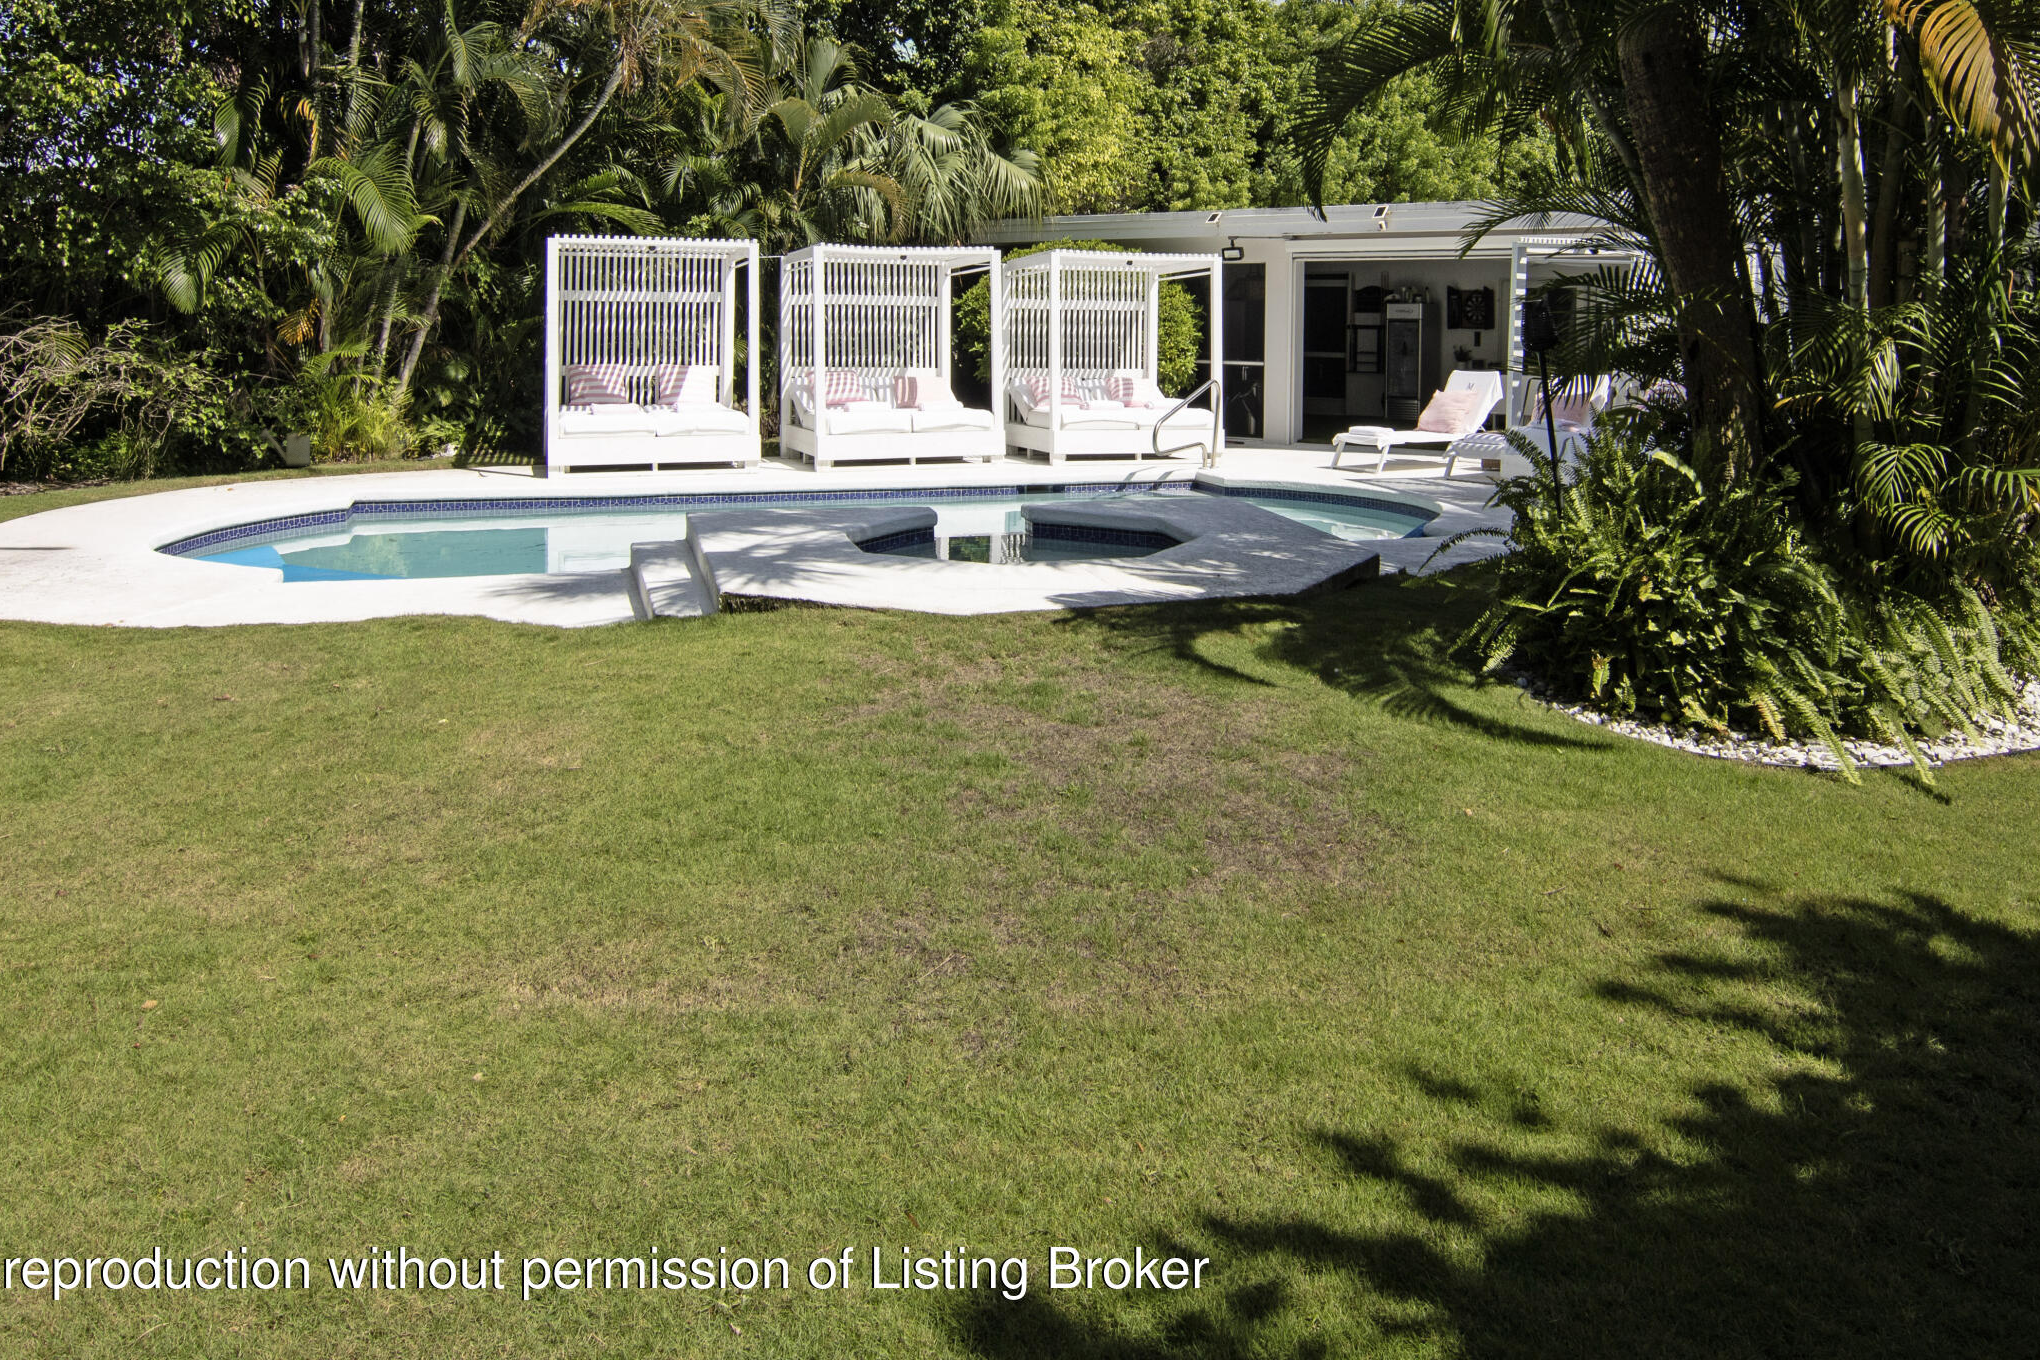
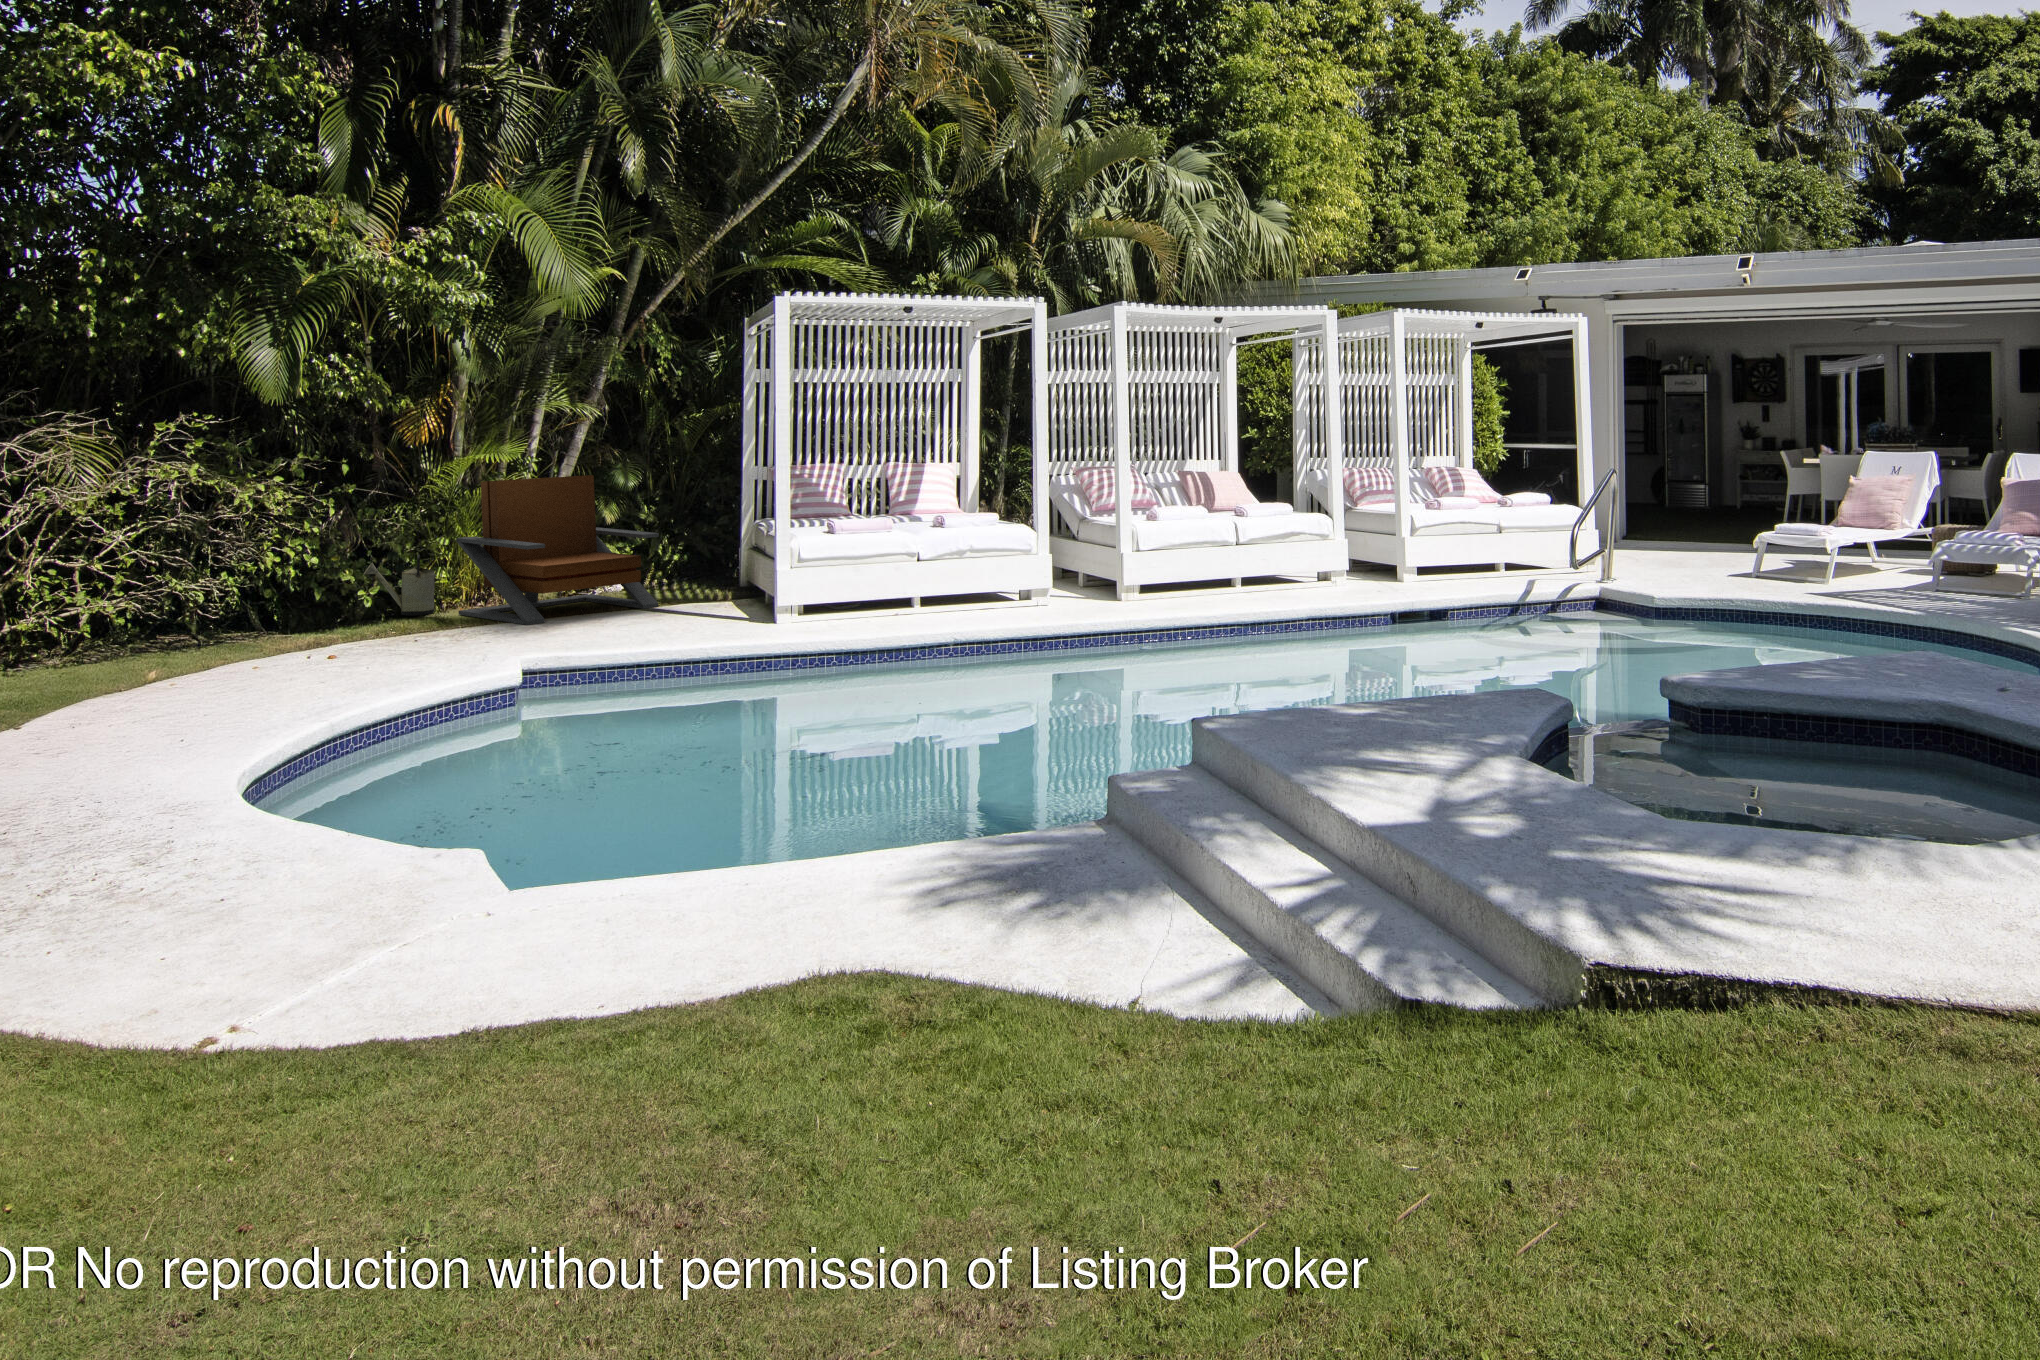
lounge chair: none [324,368,471,474] -> present [456,475,659,625]

